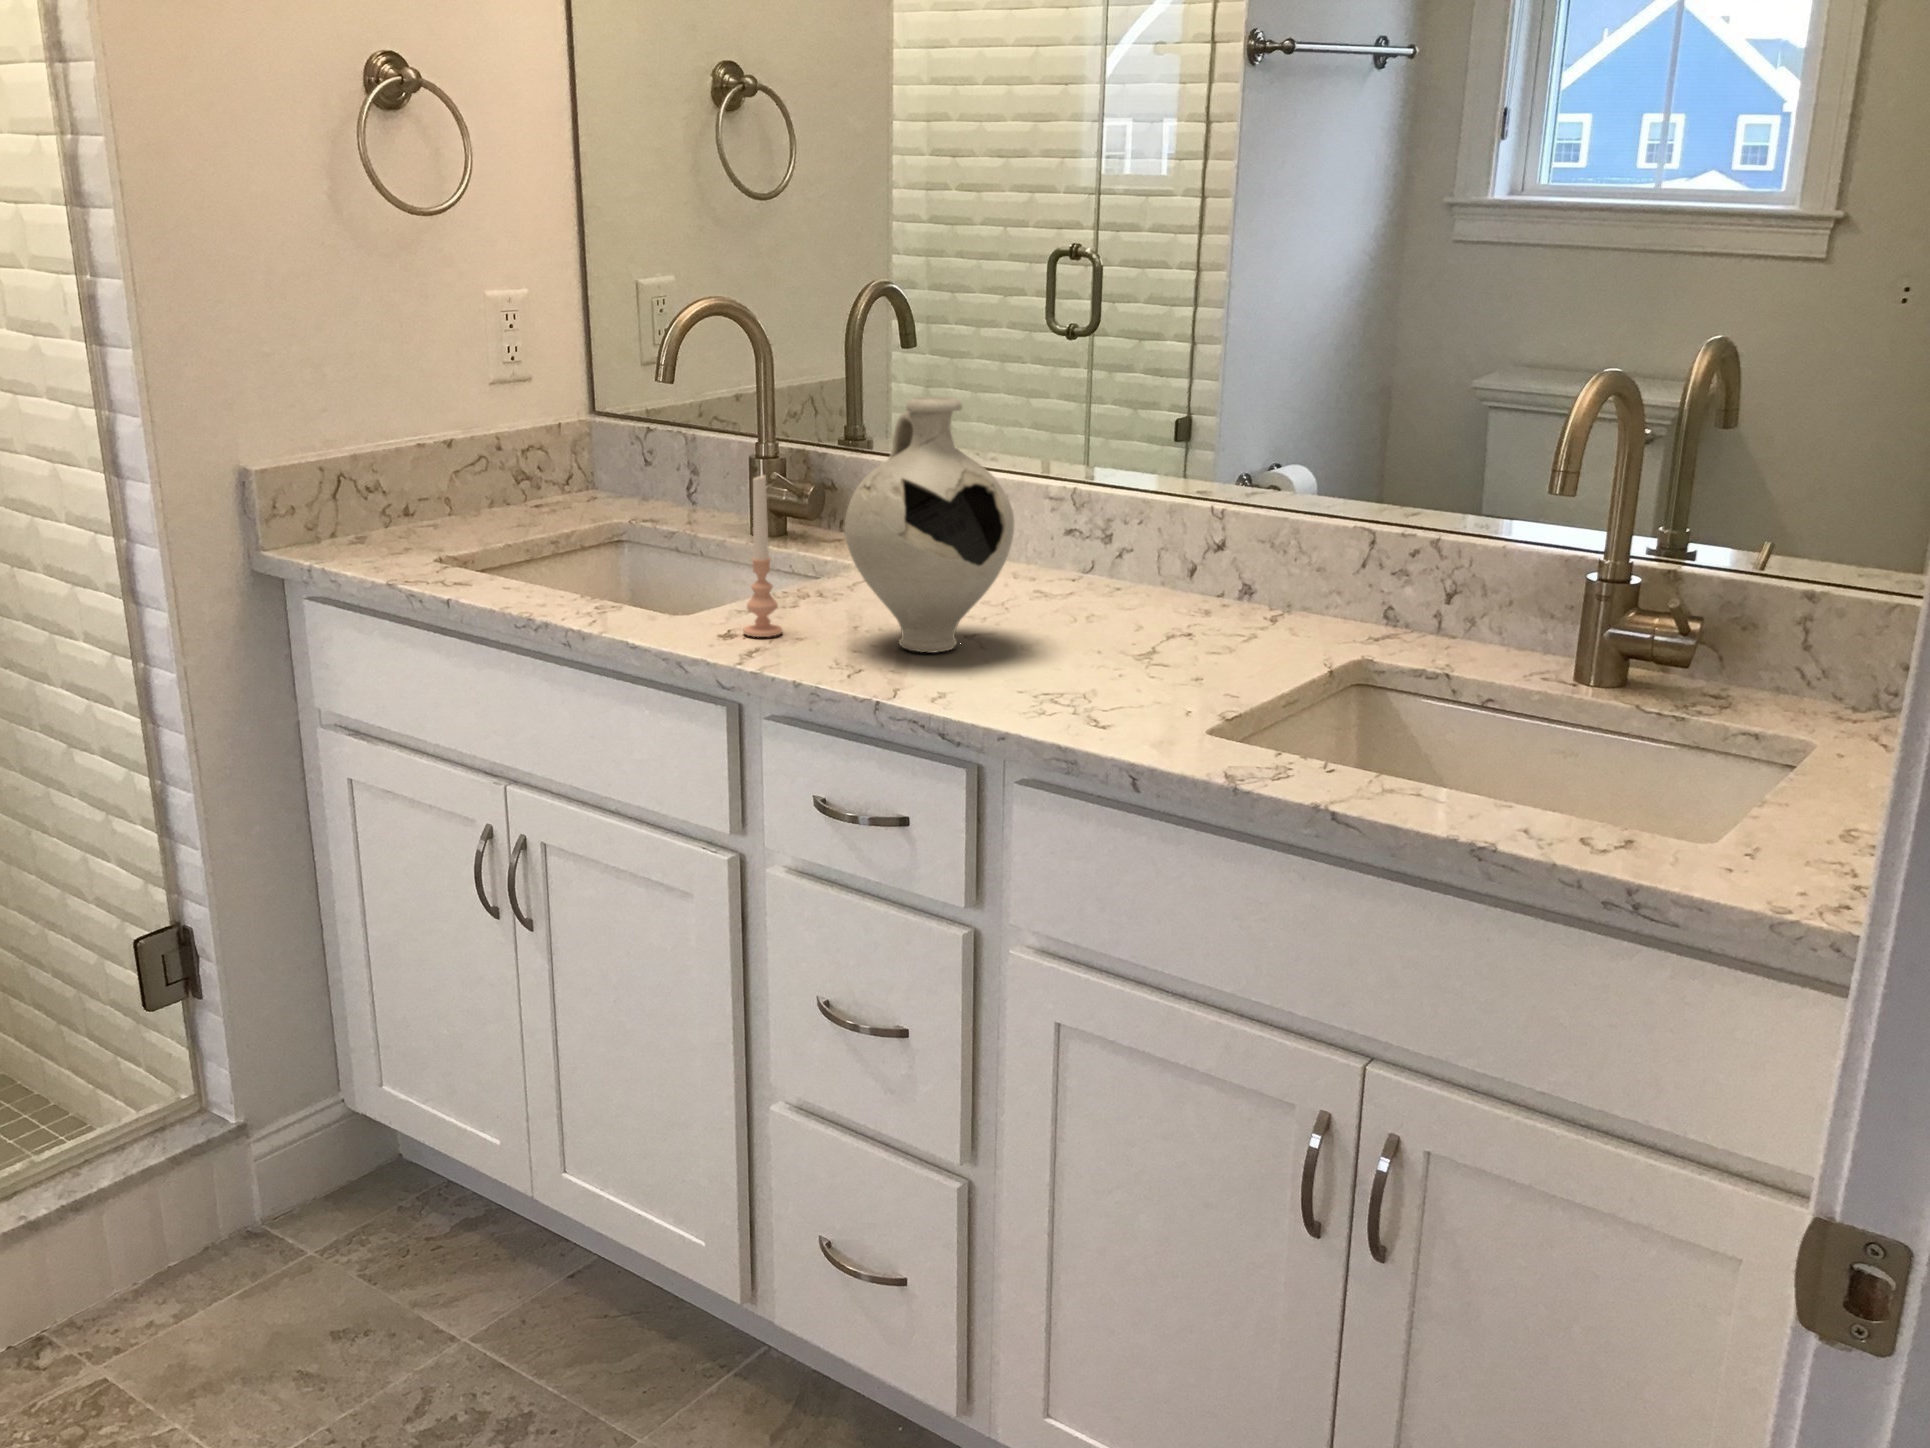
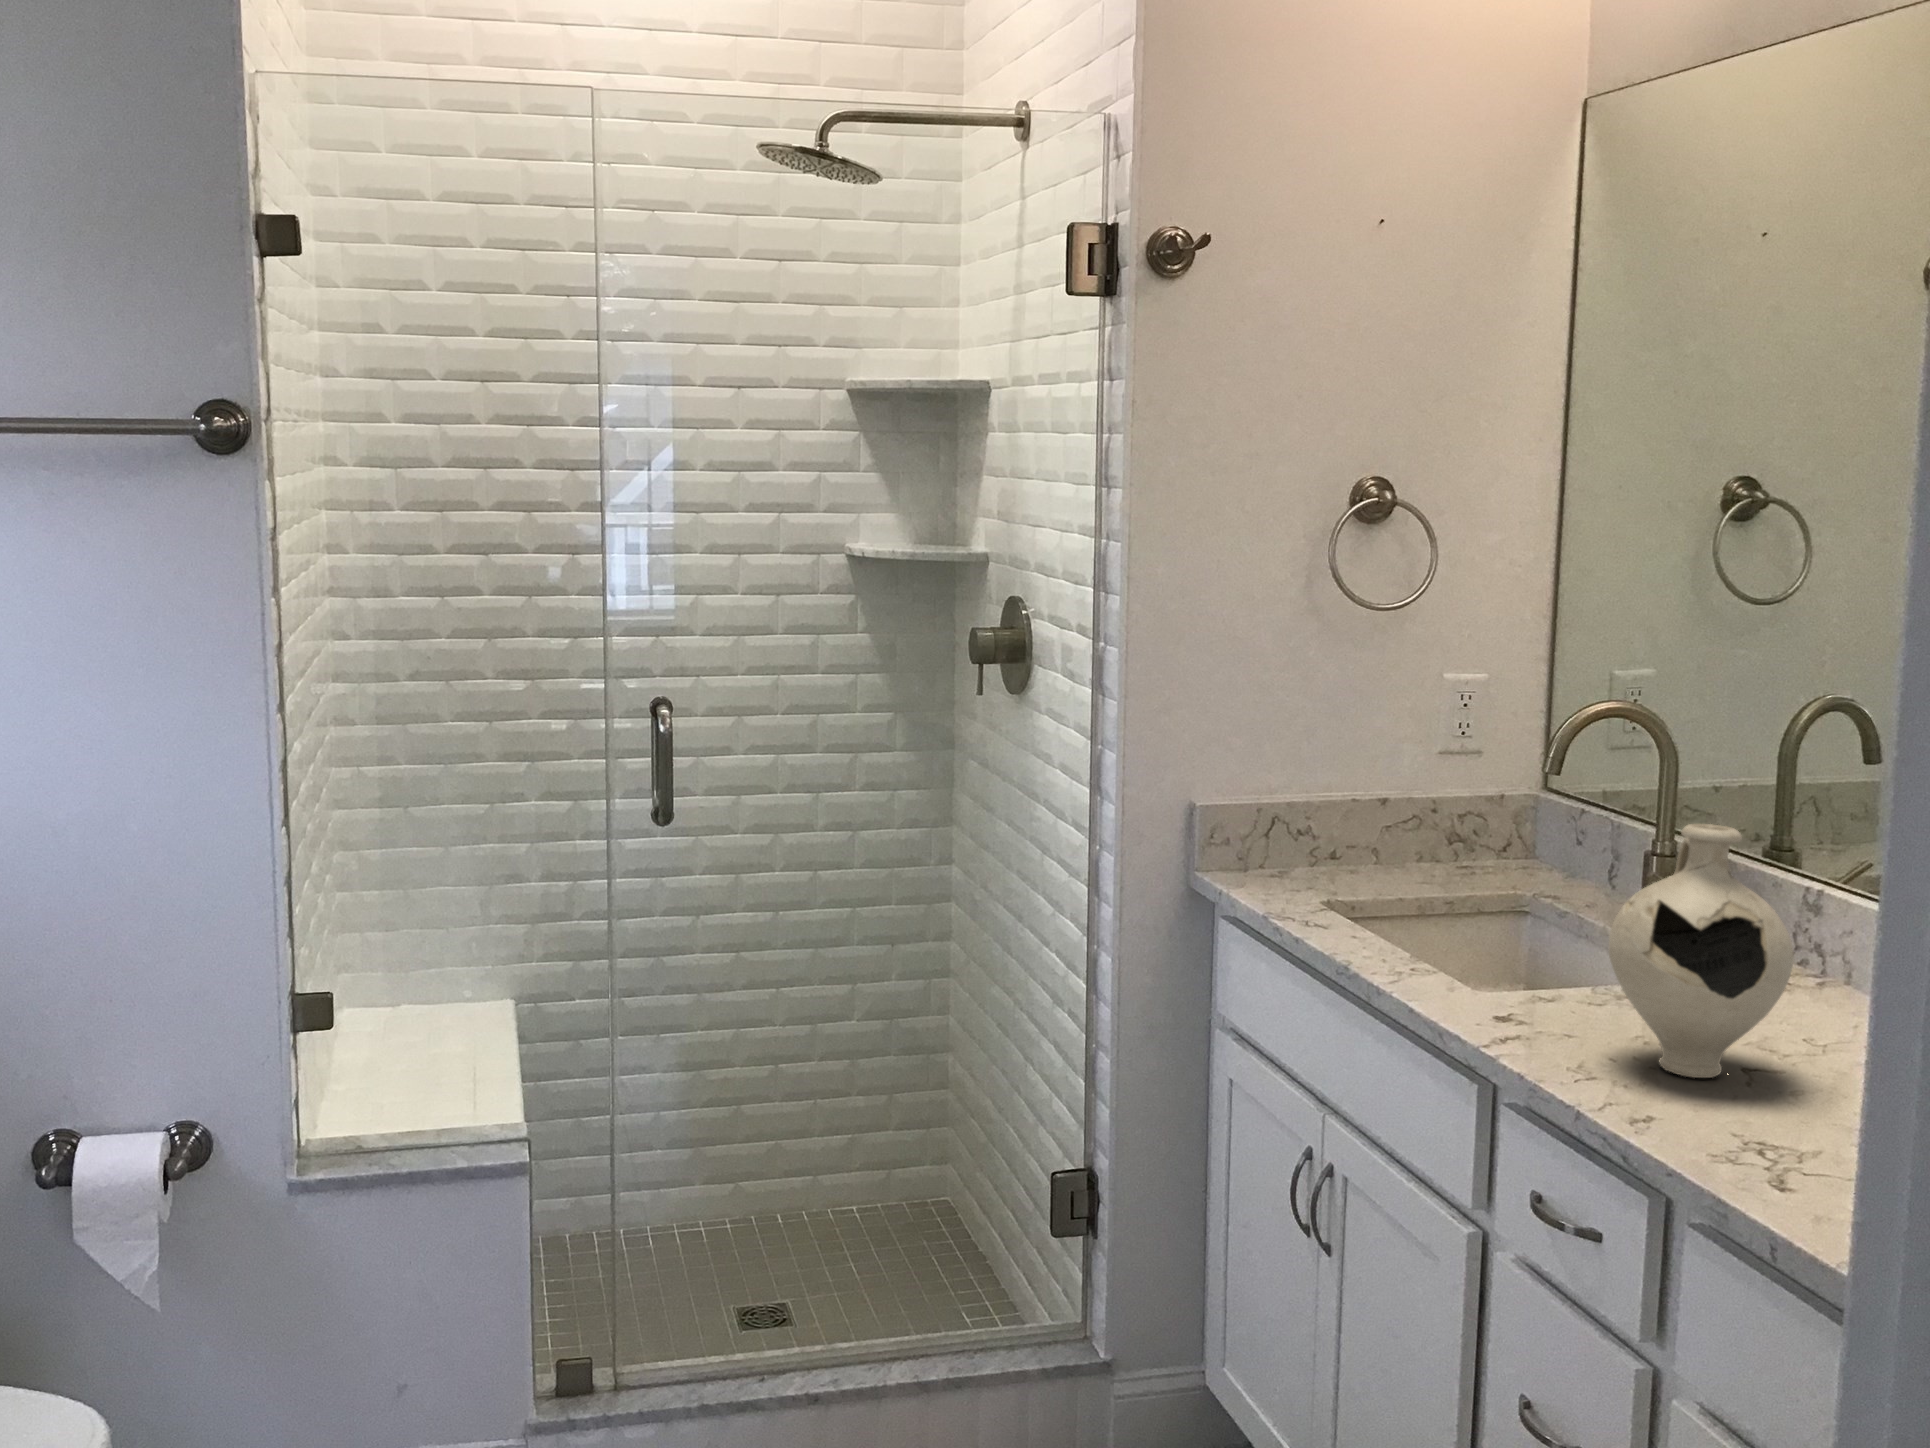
candle: present [743,475,783,637] -> none [1520,873,1560,1028]

